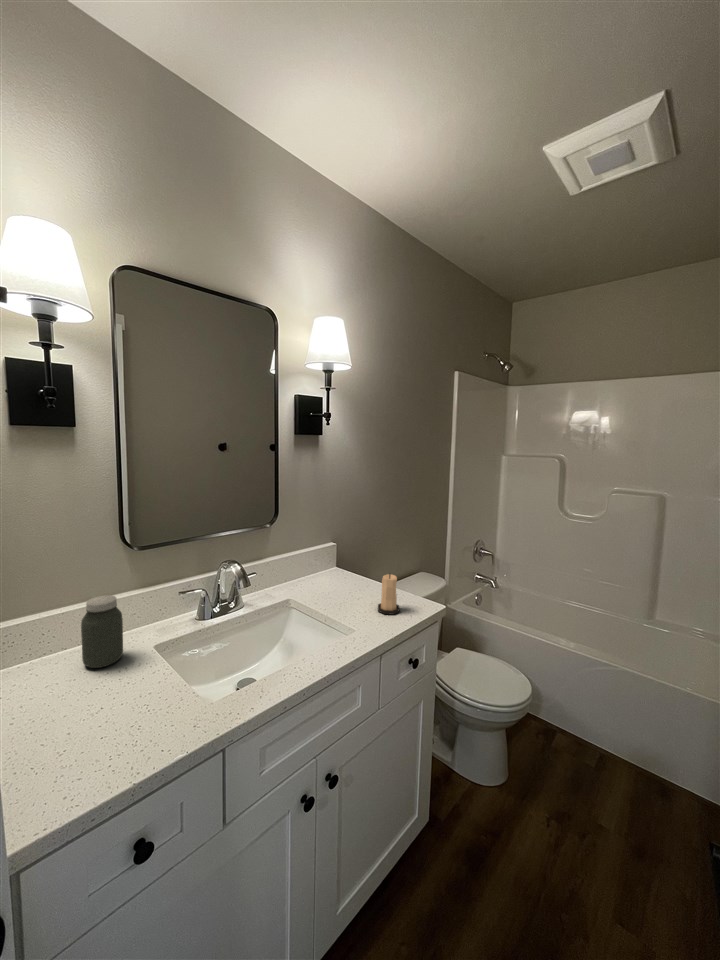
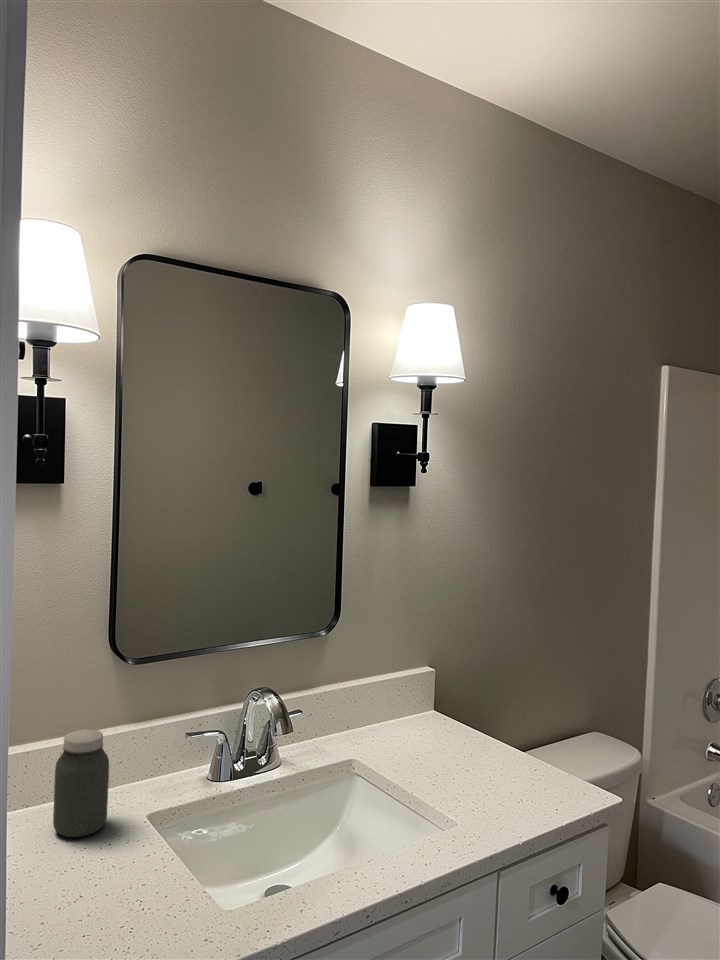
candle: present [378,574,399,615] -> none [498,728,536,801]

